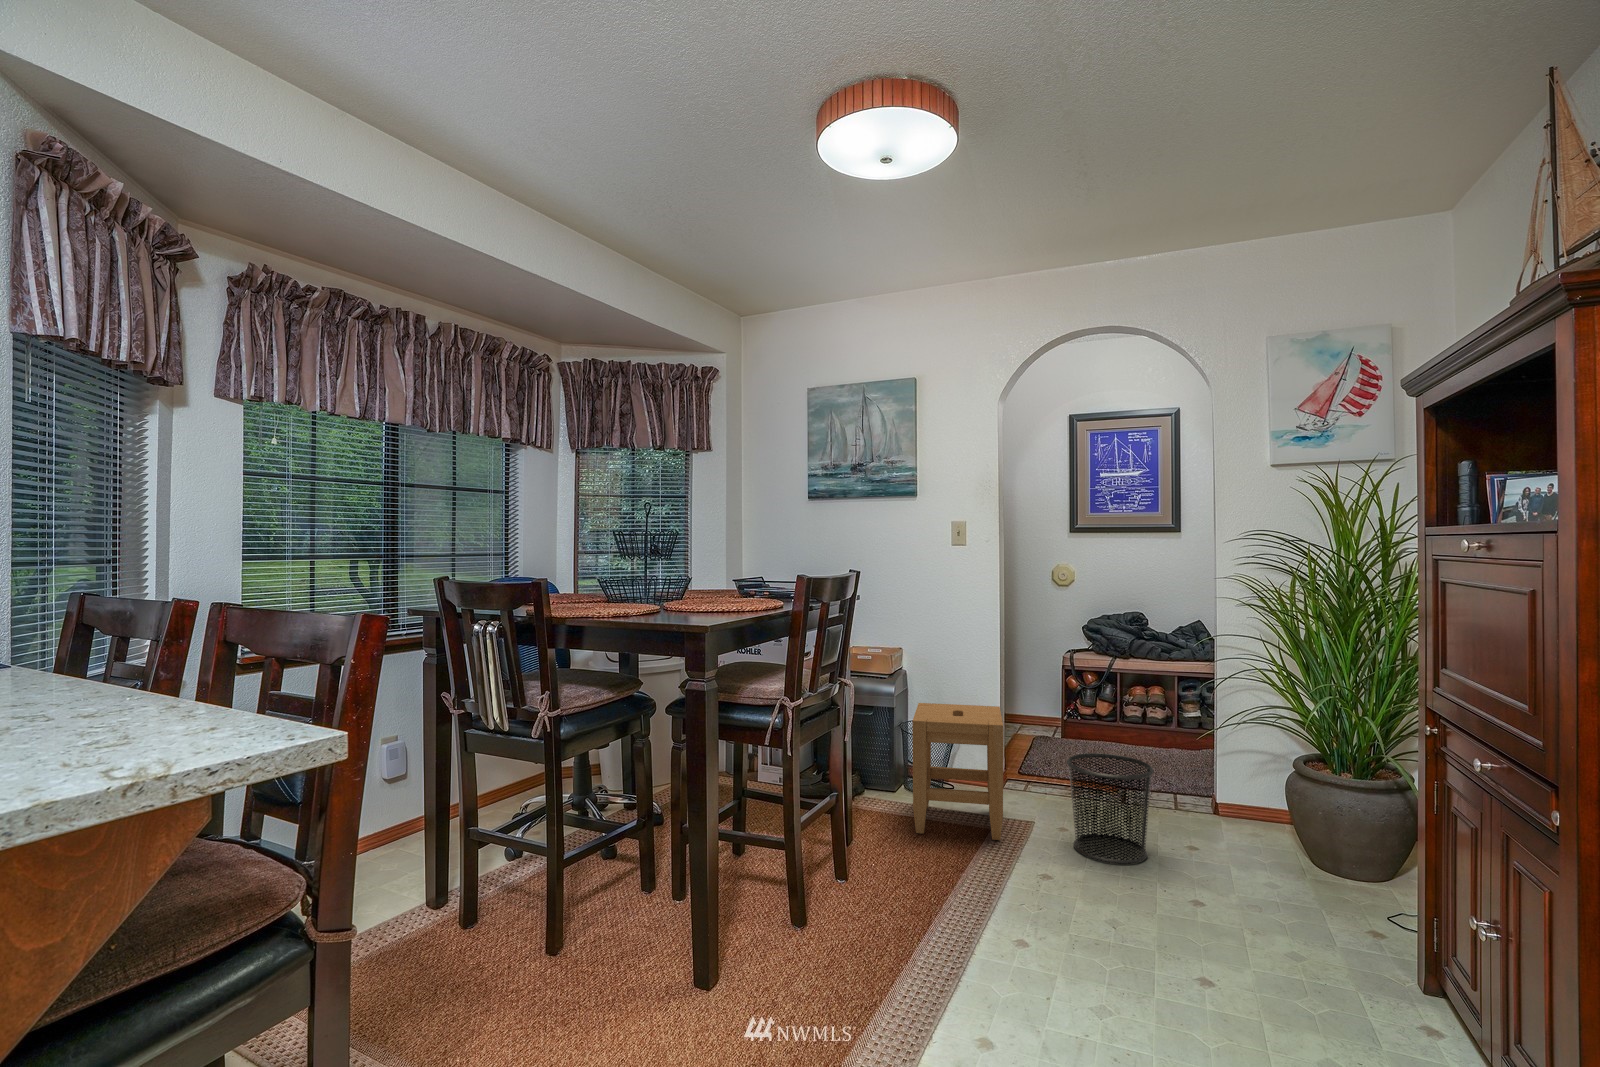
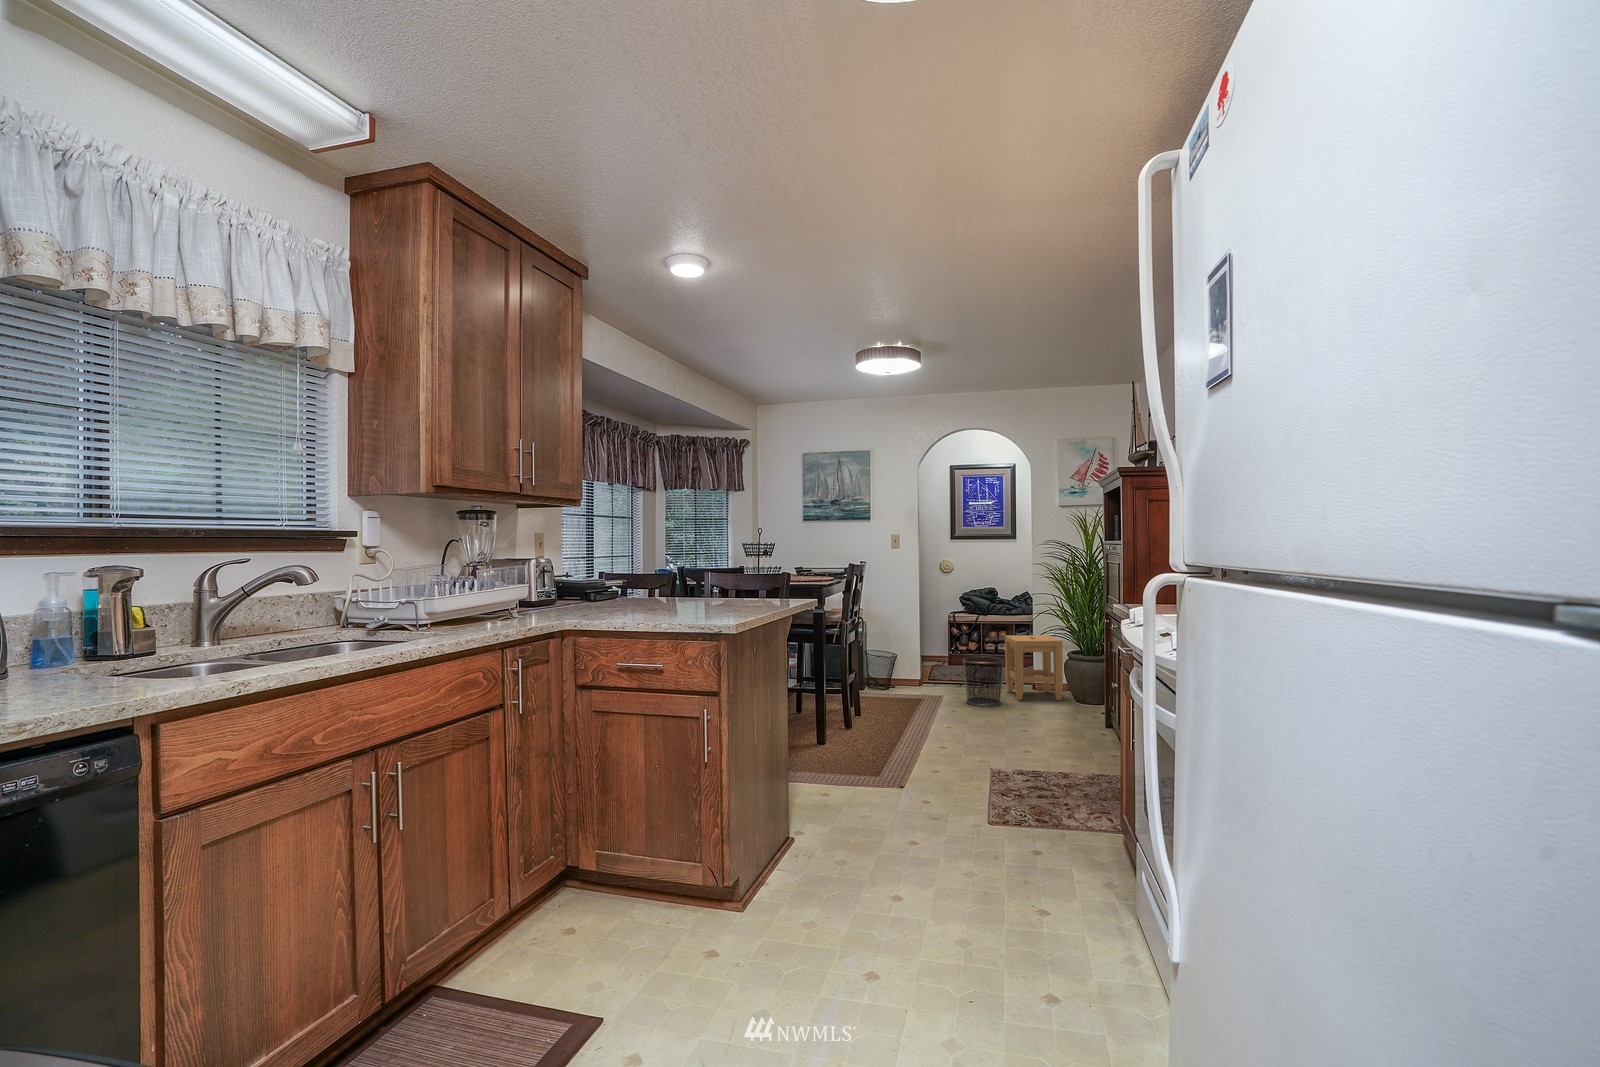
stool: present [912,703,1003,840] -> present [1005,635,1063,700]

